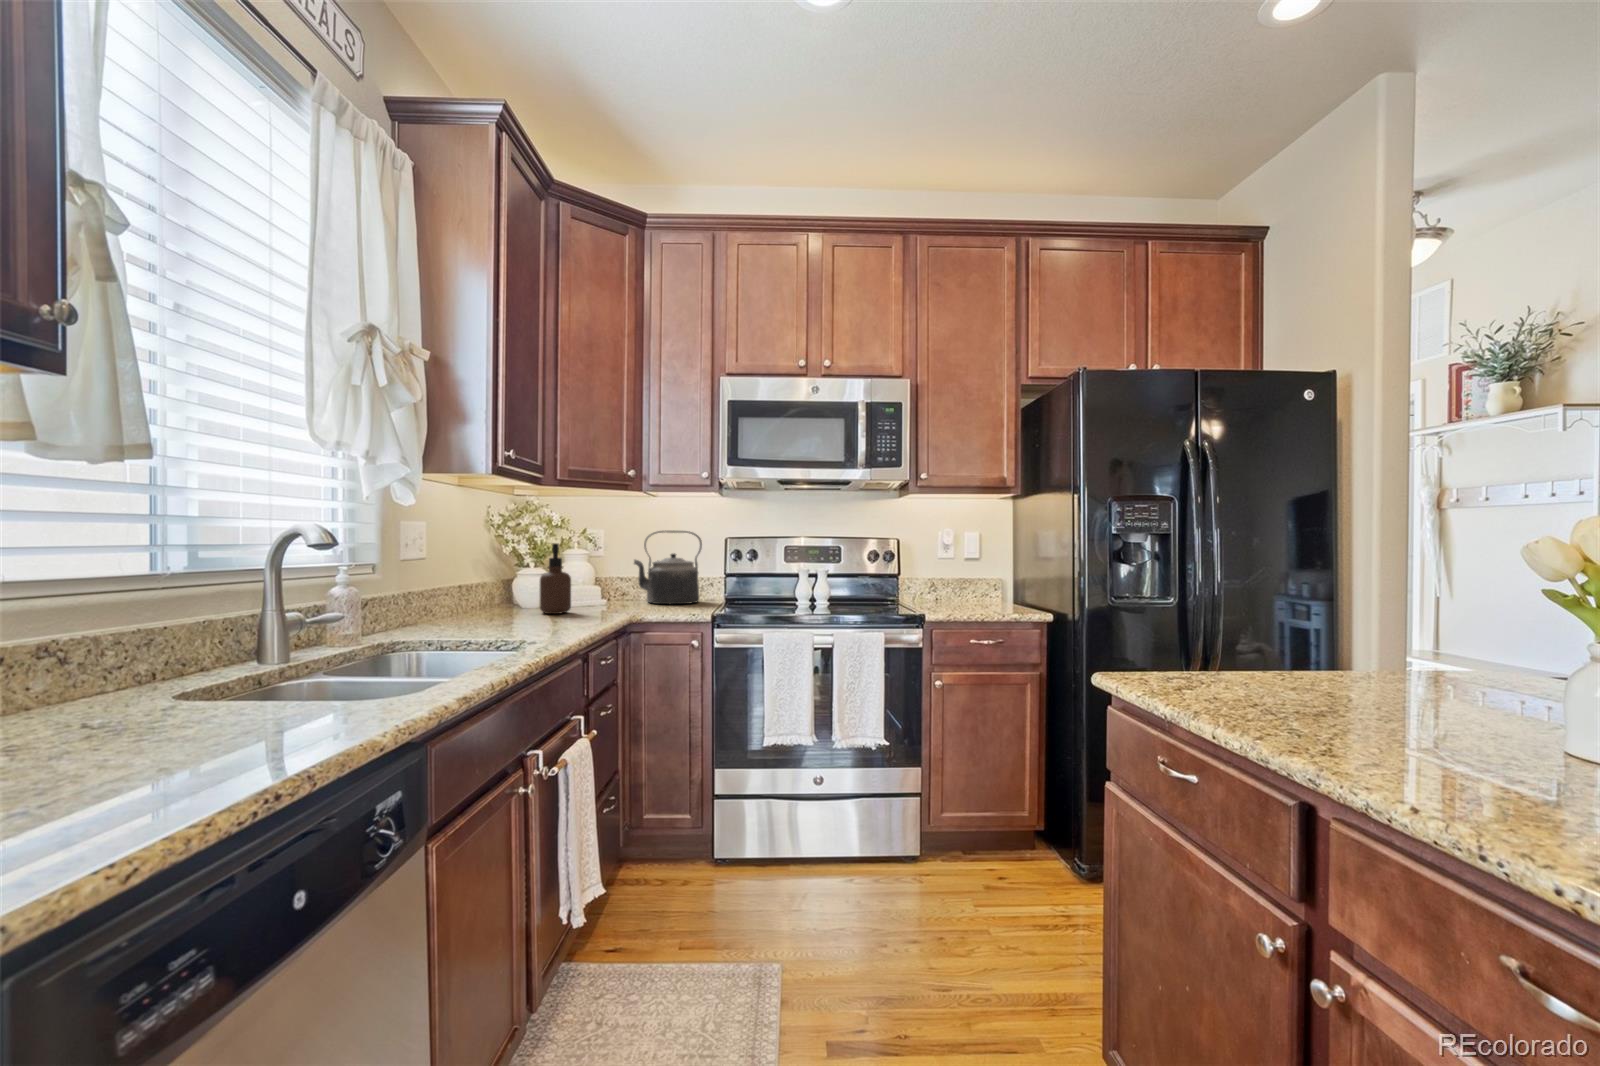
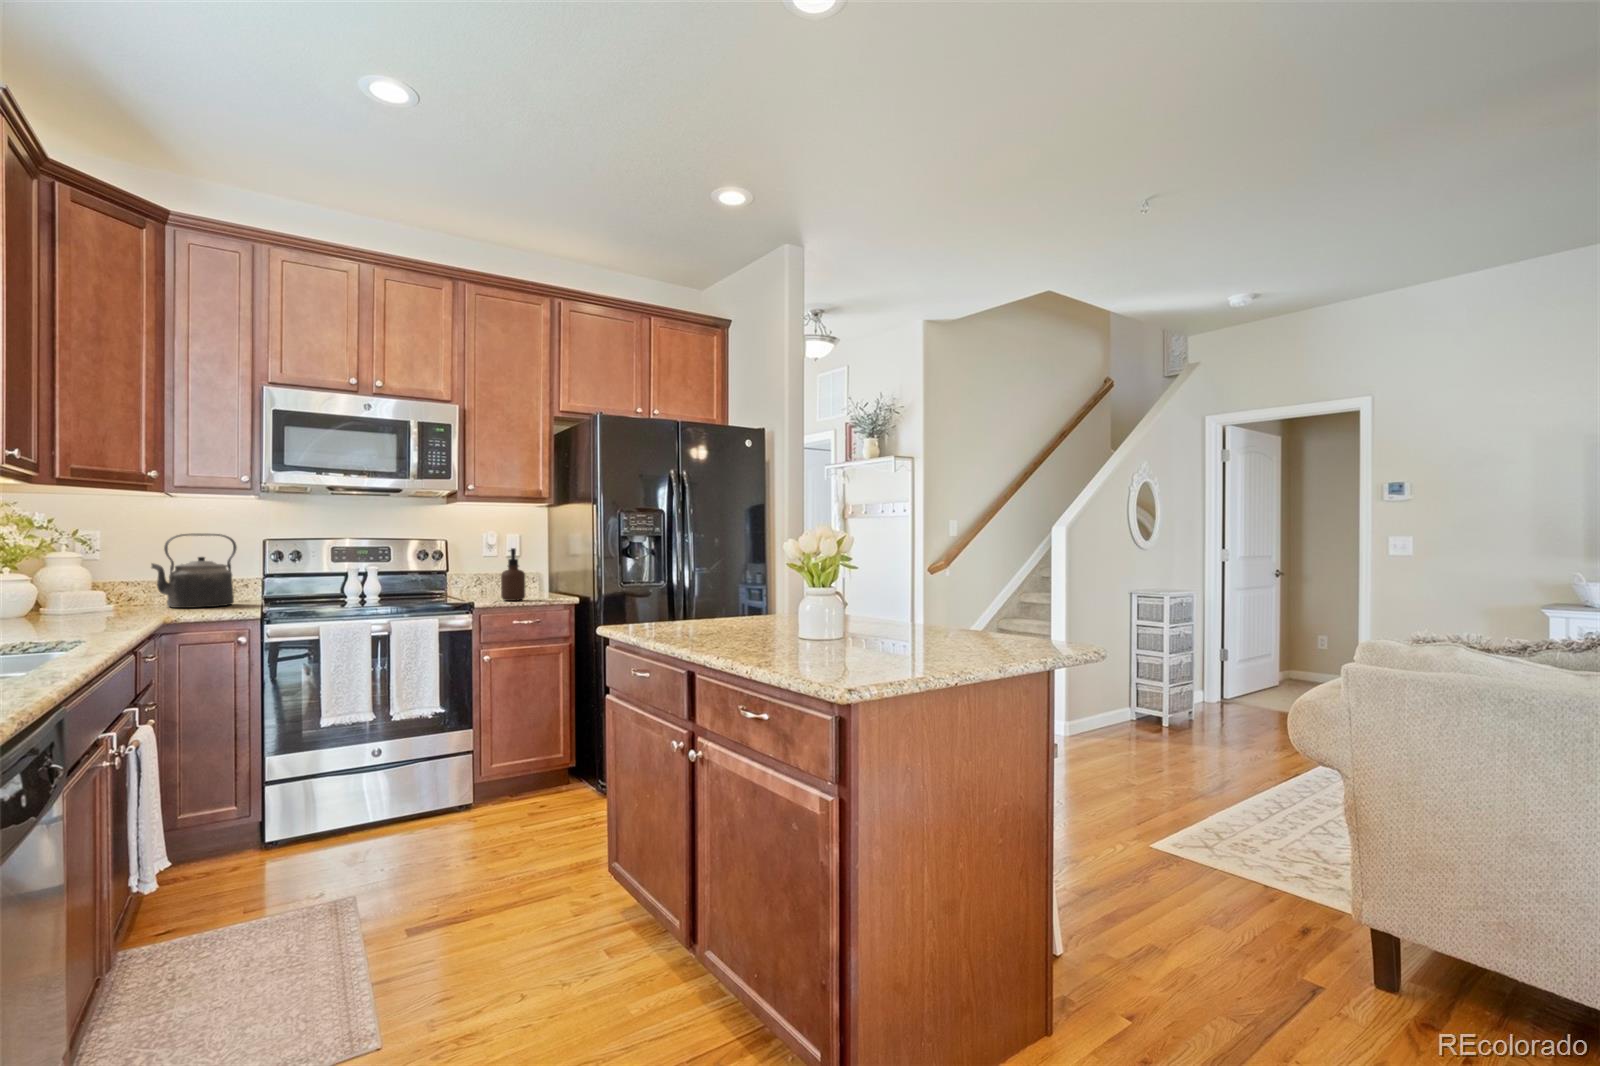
soap dispenser: present [540,543,571,614] -> present [501,548,525,601]

